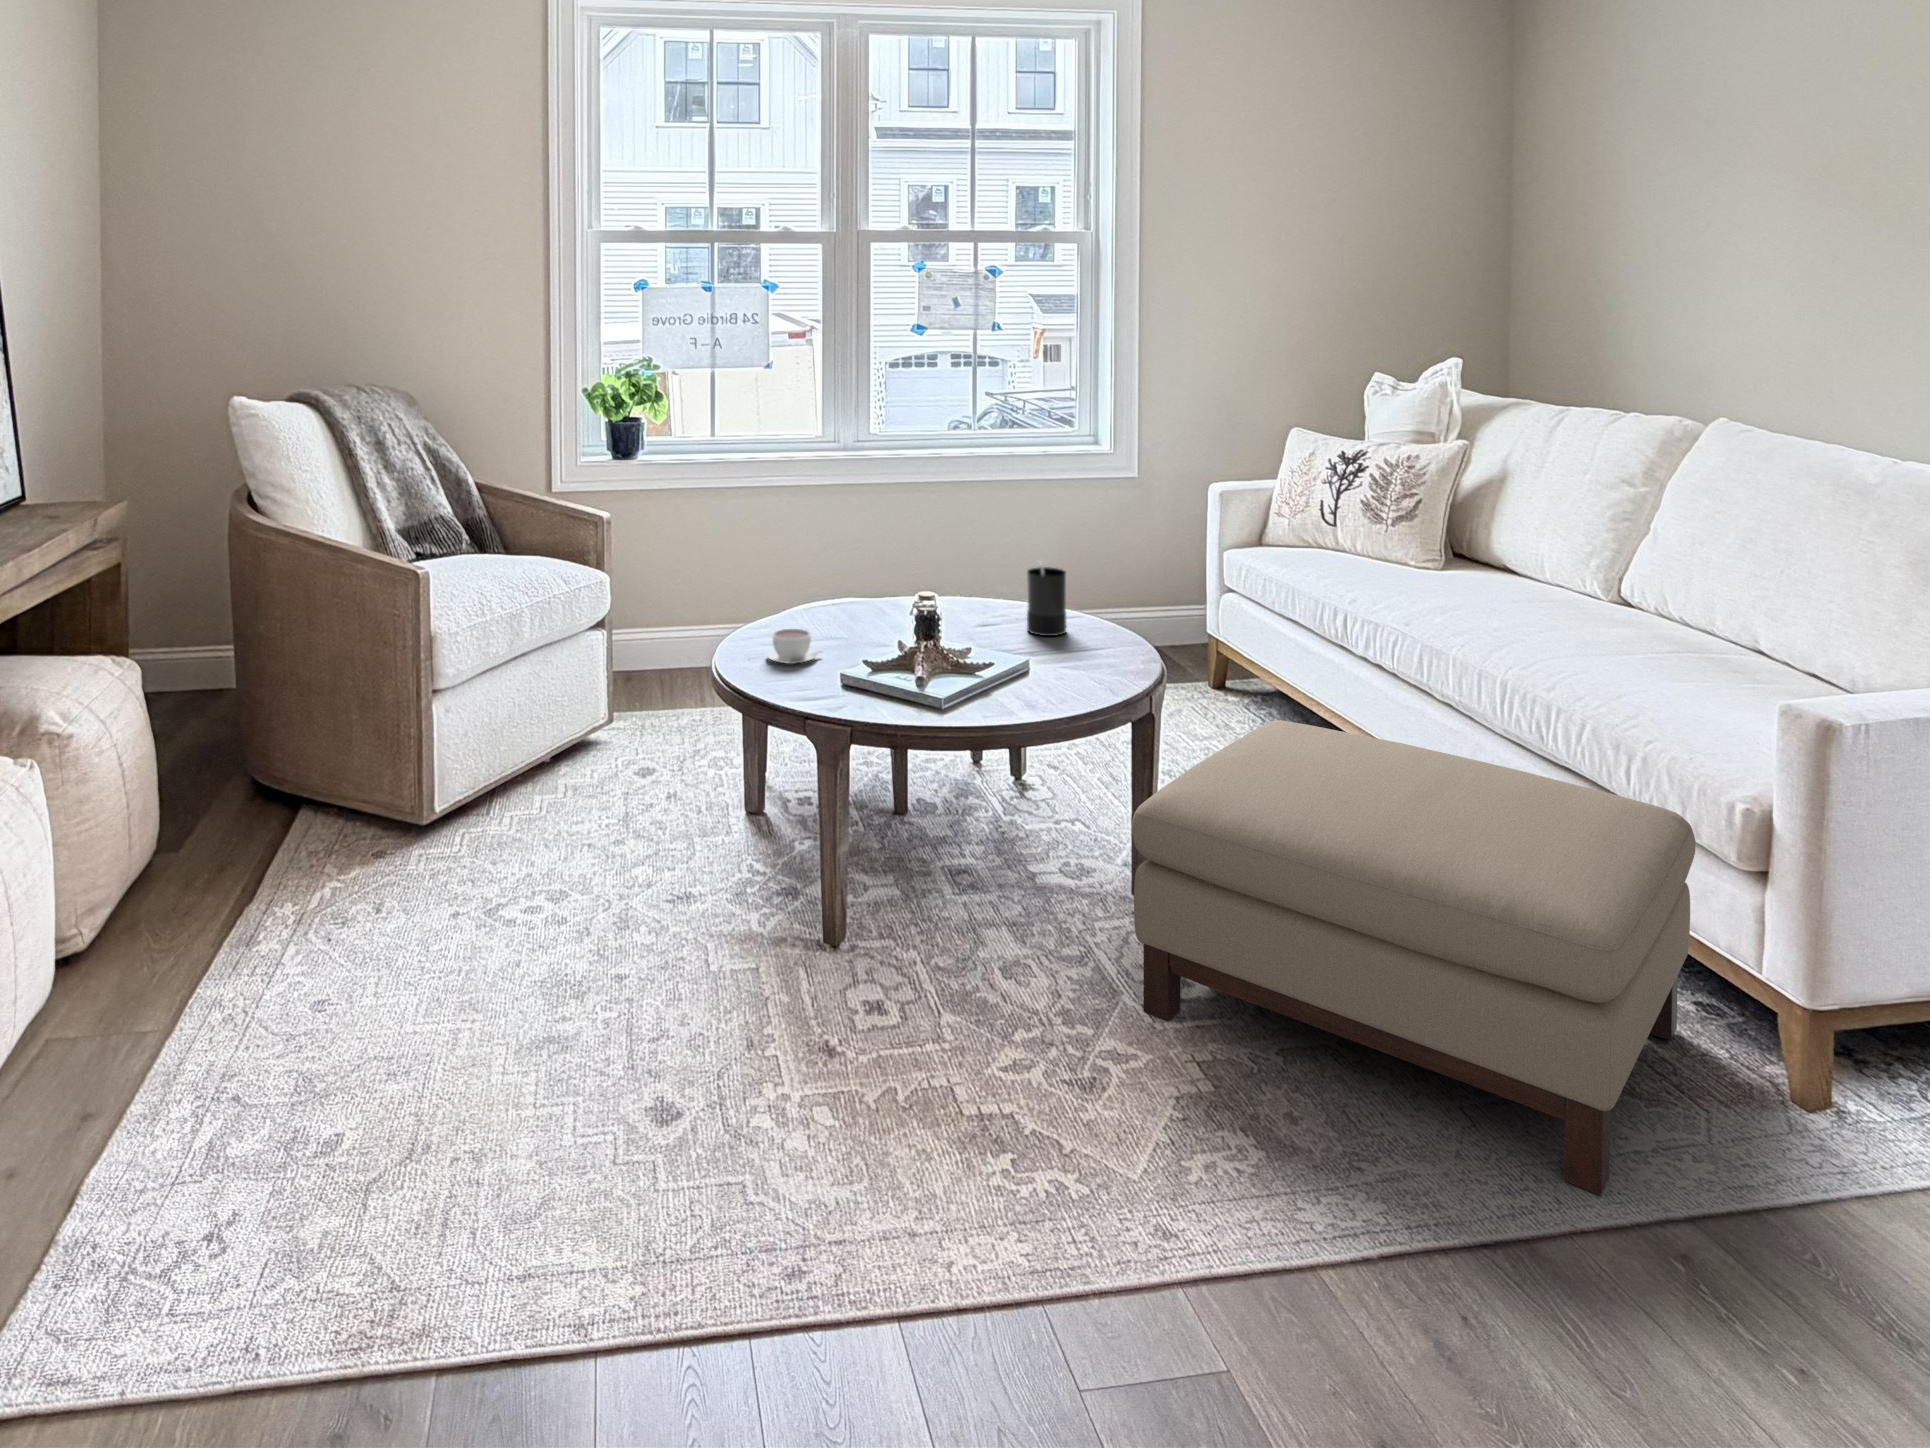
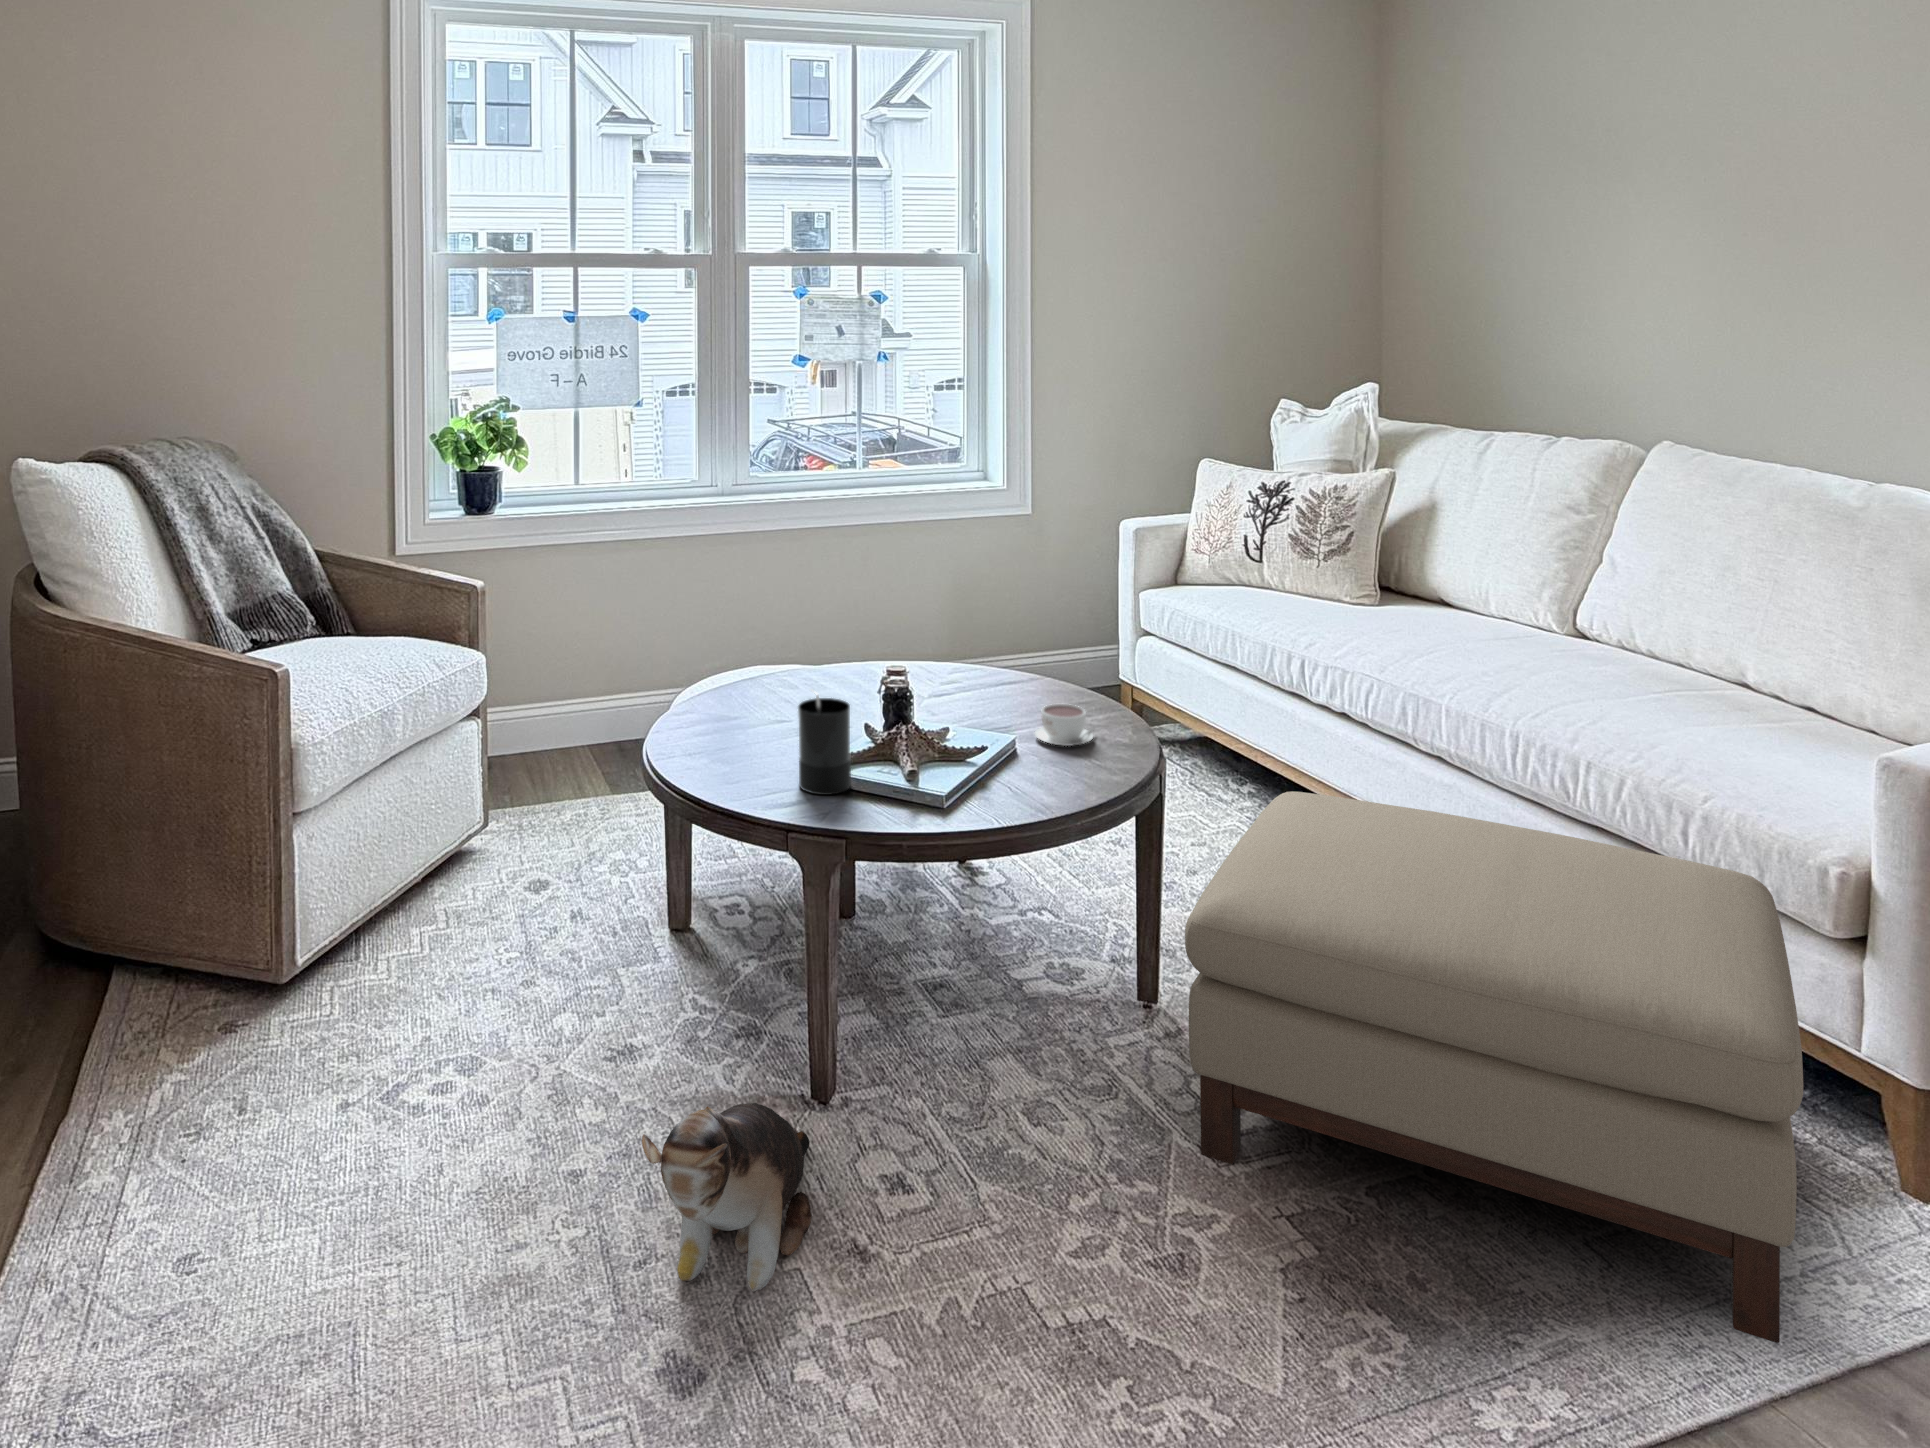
candle: present [1027,562,1066,636] -> present [798,690,851,795]
coffee cup: present [767,629,817,664] -> present [1034,704,1093,746]
plush toy: none [644,917,812,1066] -> present [642,1103,812,1291]

